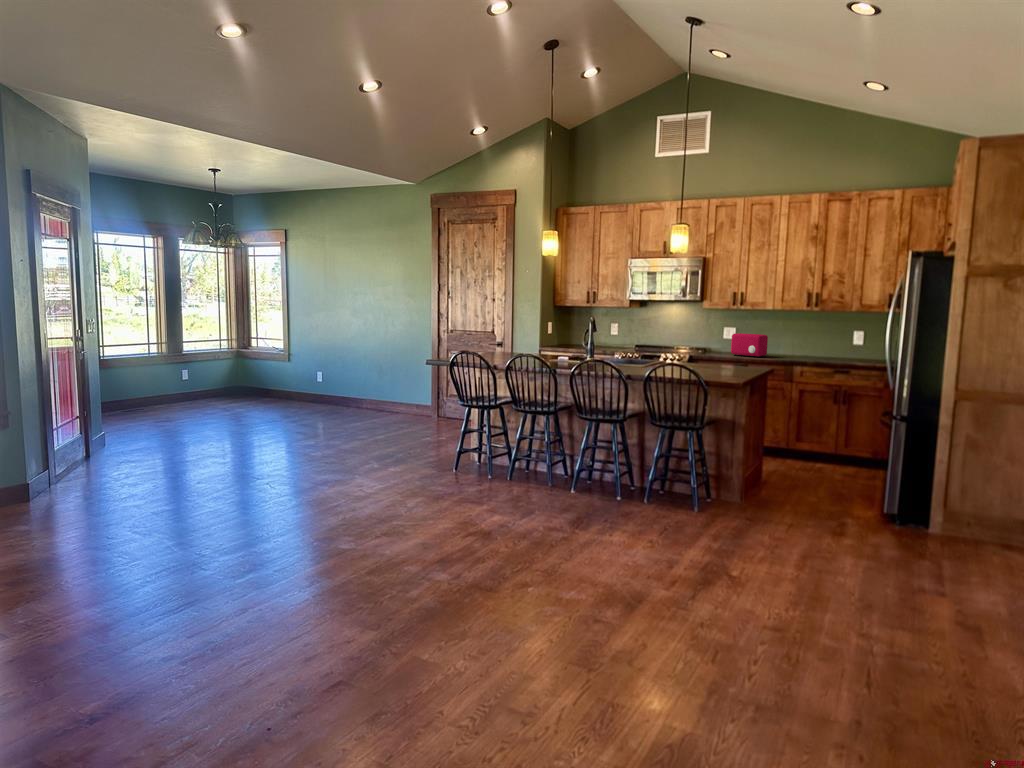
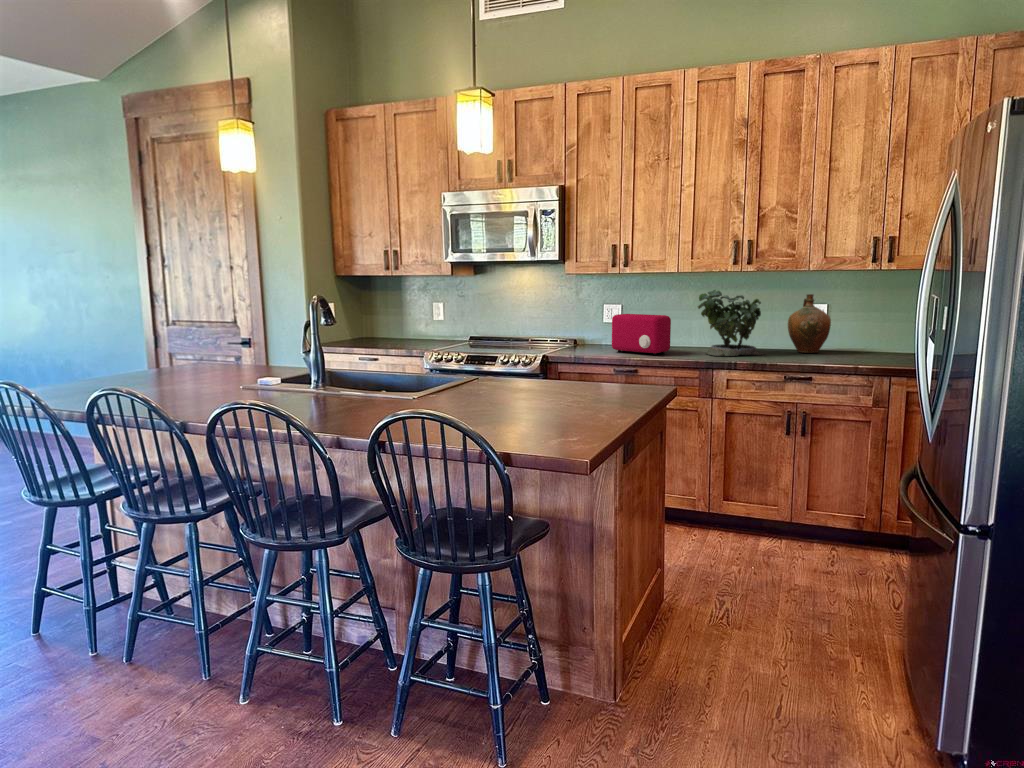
potted plant: none [784,319,825,359] -> present [698,286,763,356]
ceramic jug: none [839,325,865,359] -> present [788,294,831,353]

